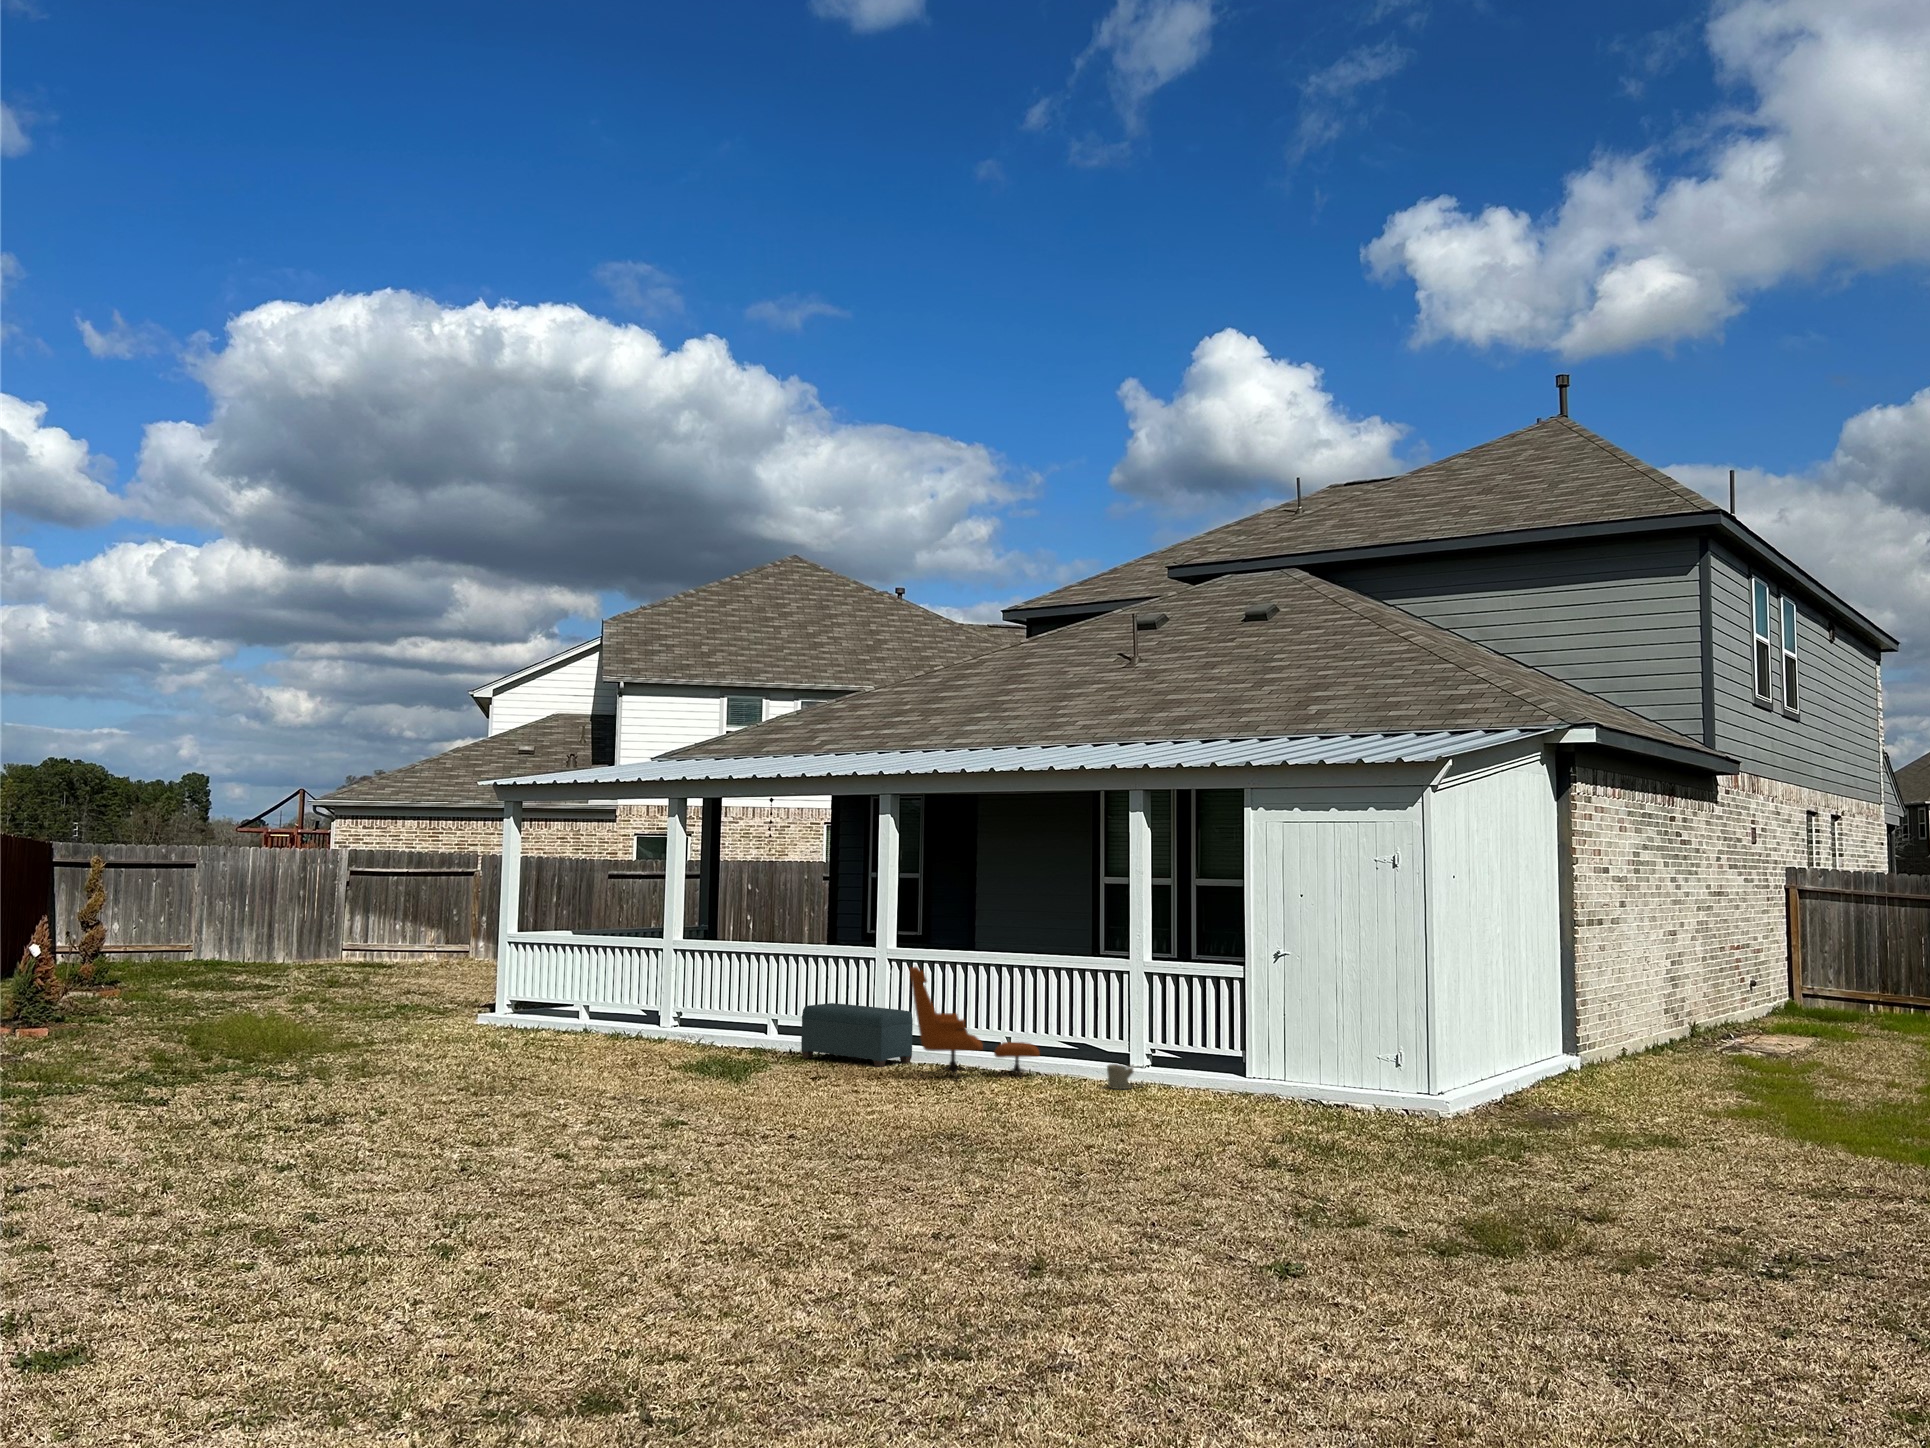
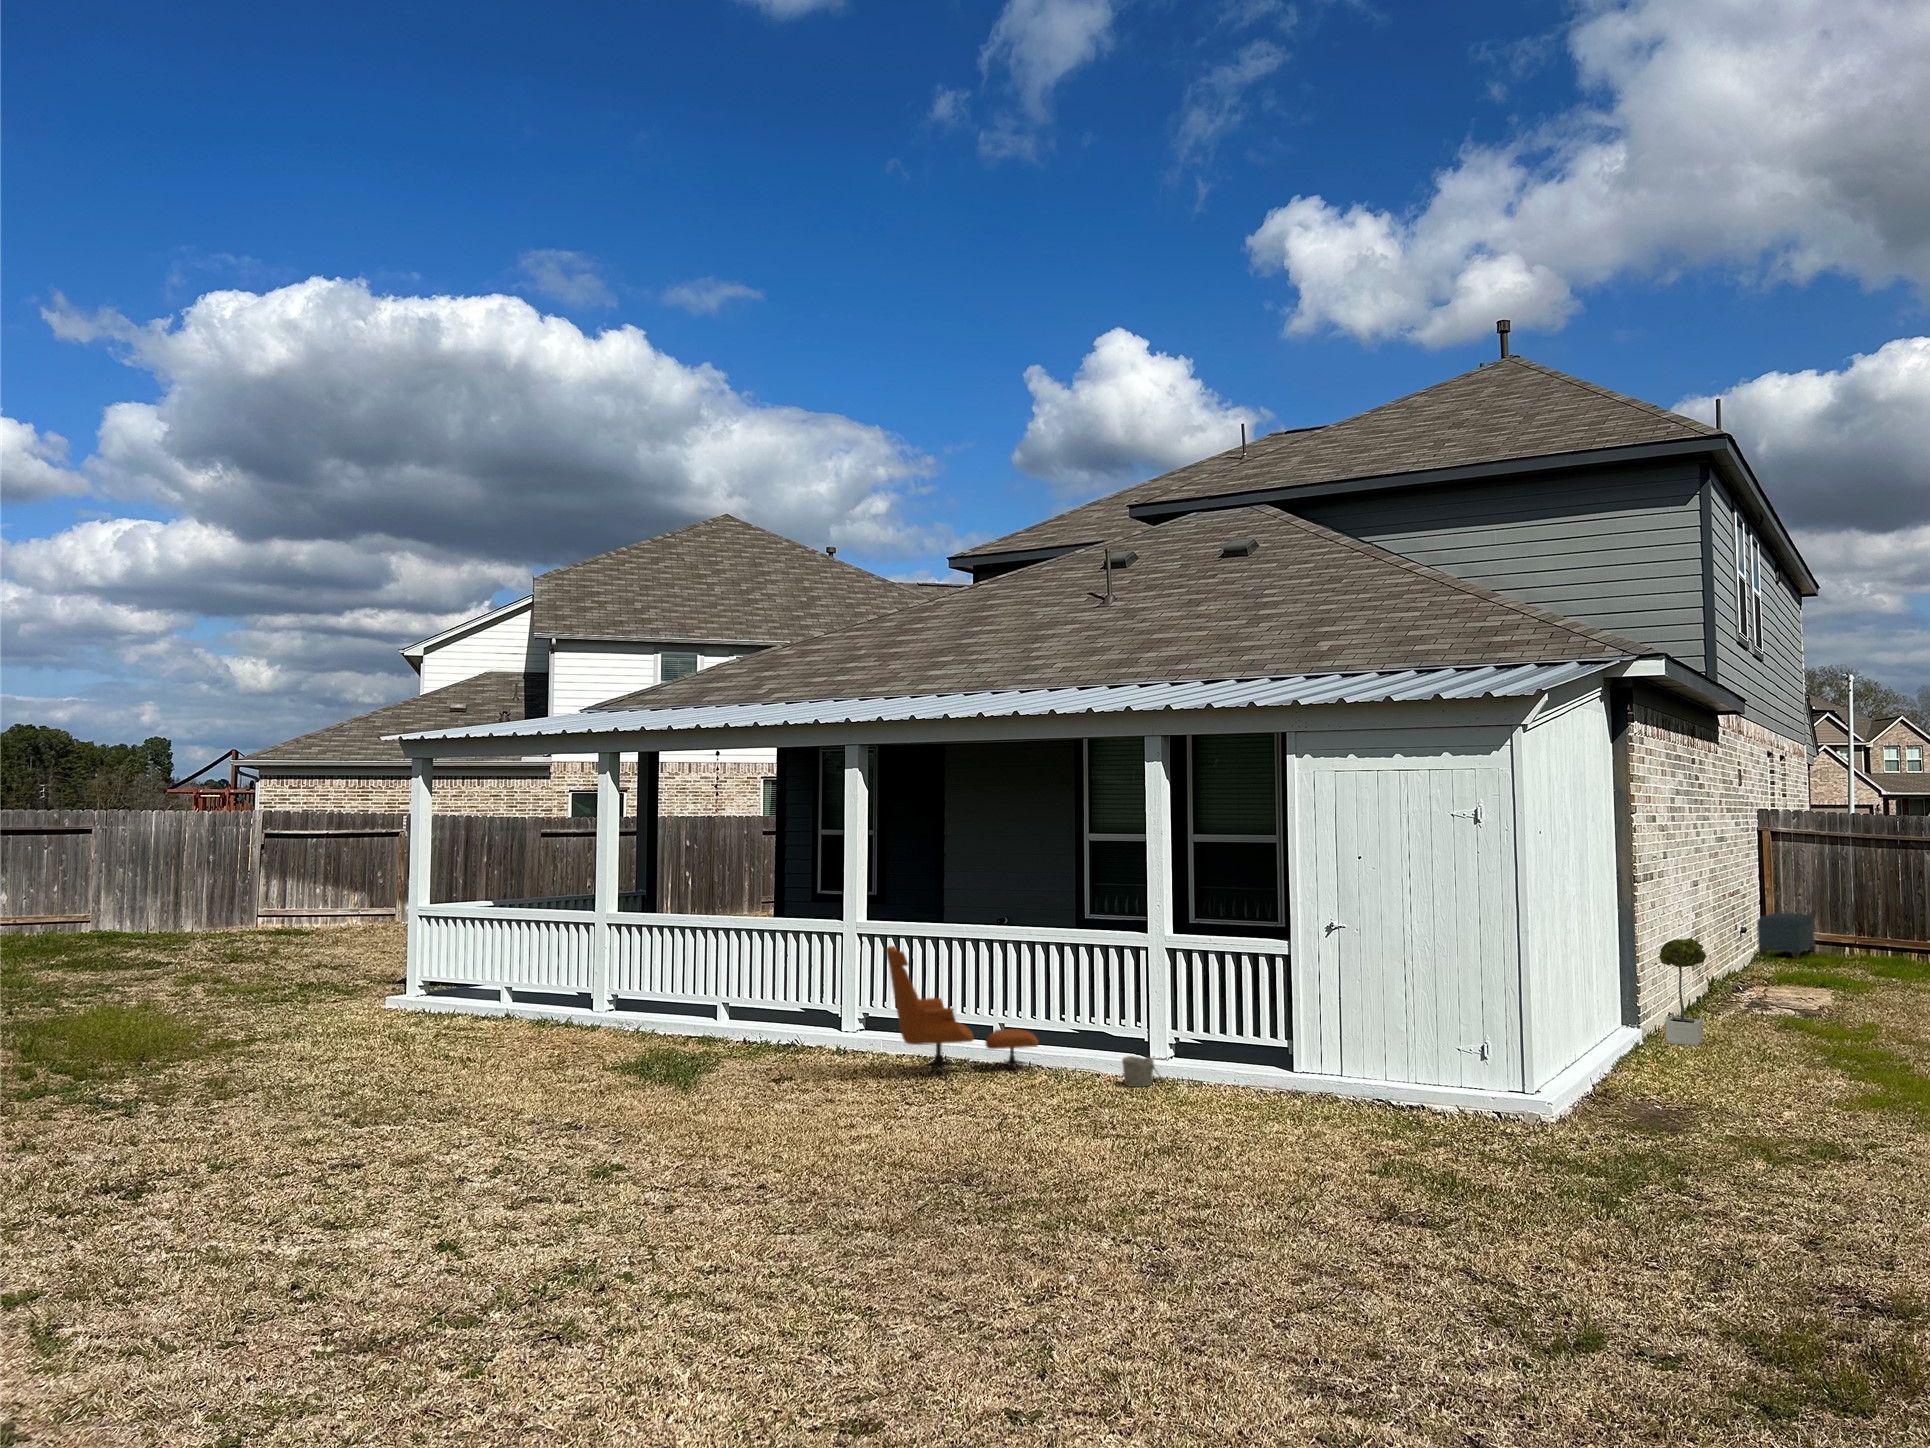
potted tree: none [1604,977,1647,1075] -> present [1659,937,1706,1046]
bench: present [801,1003,913,1067] -> present [1757,913,1815,958]

